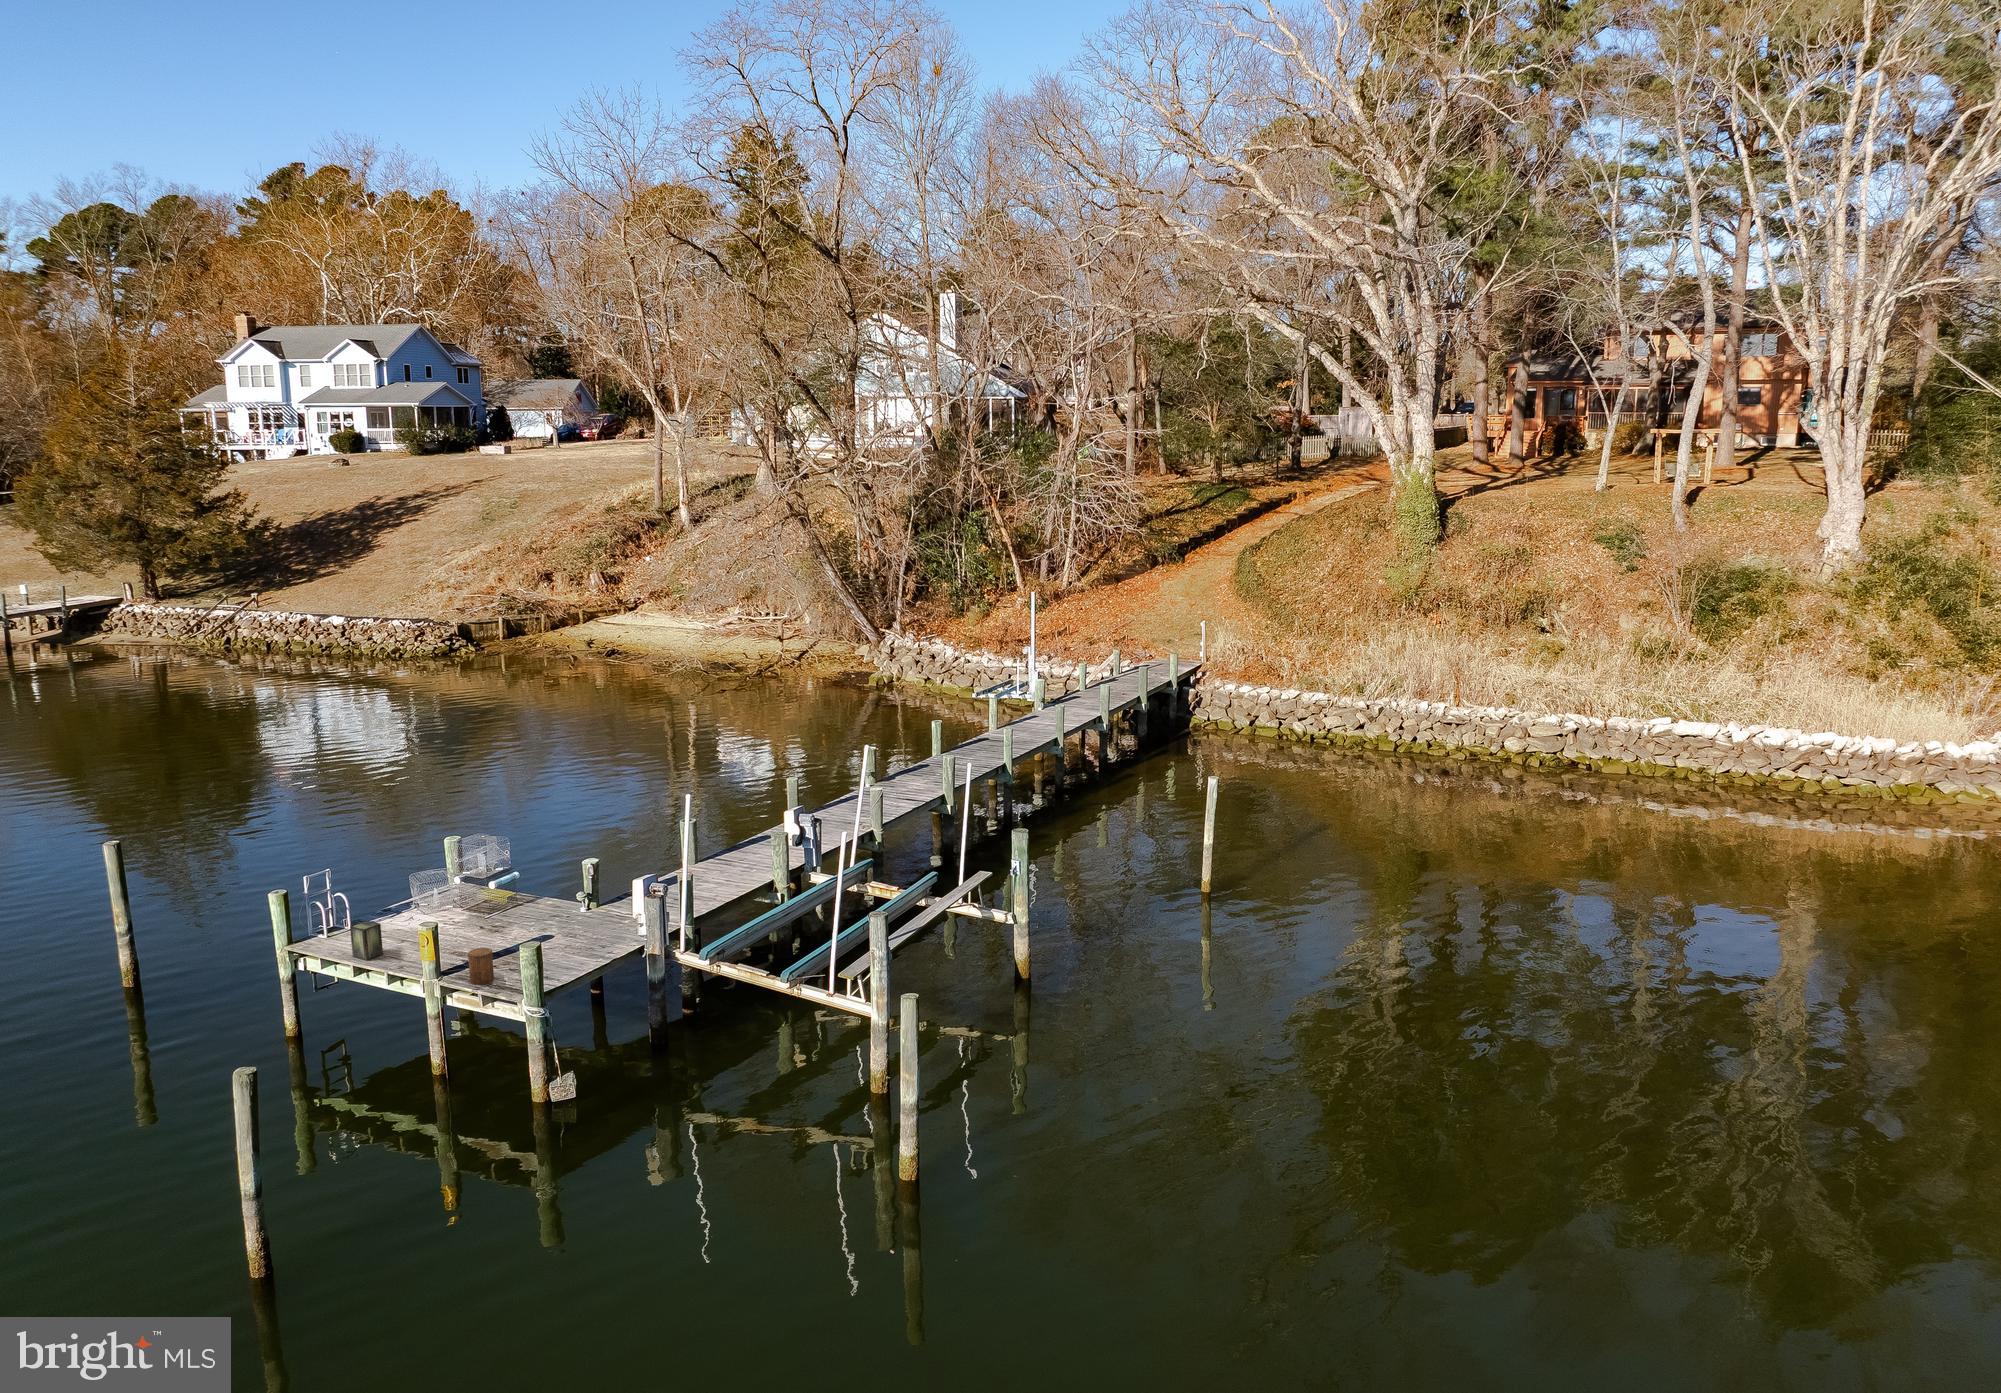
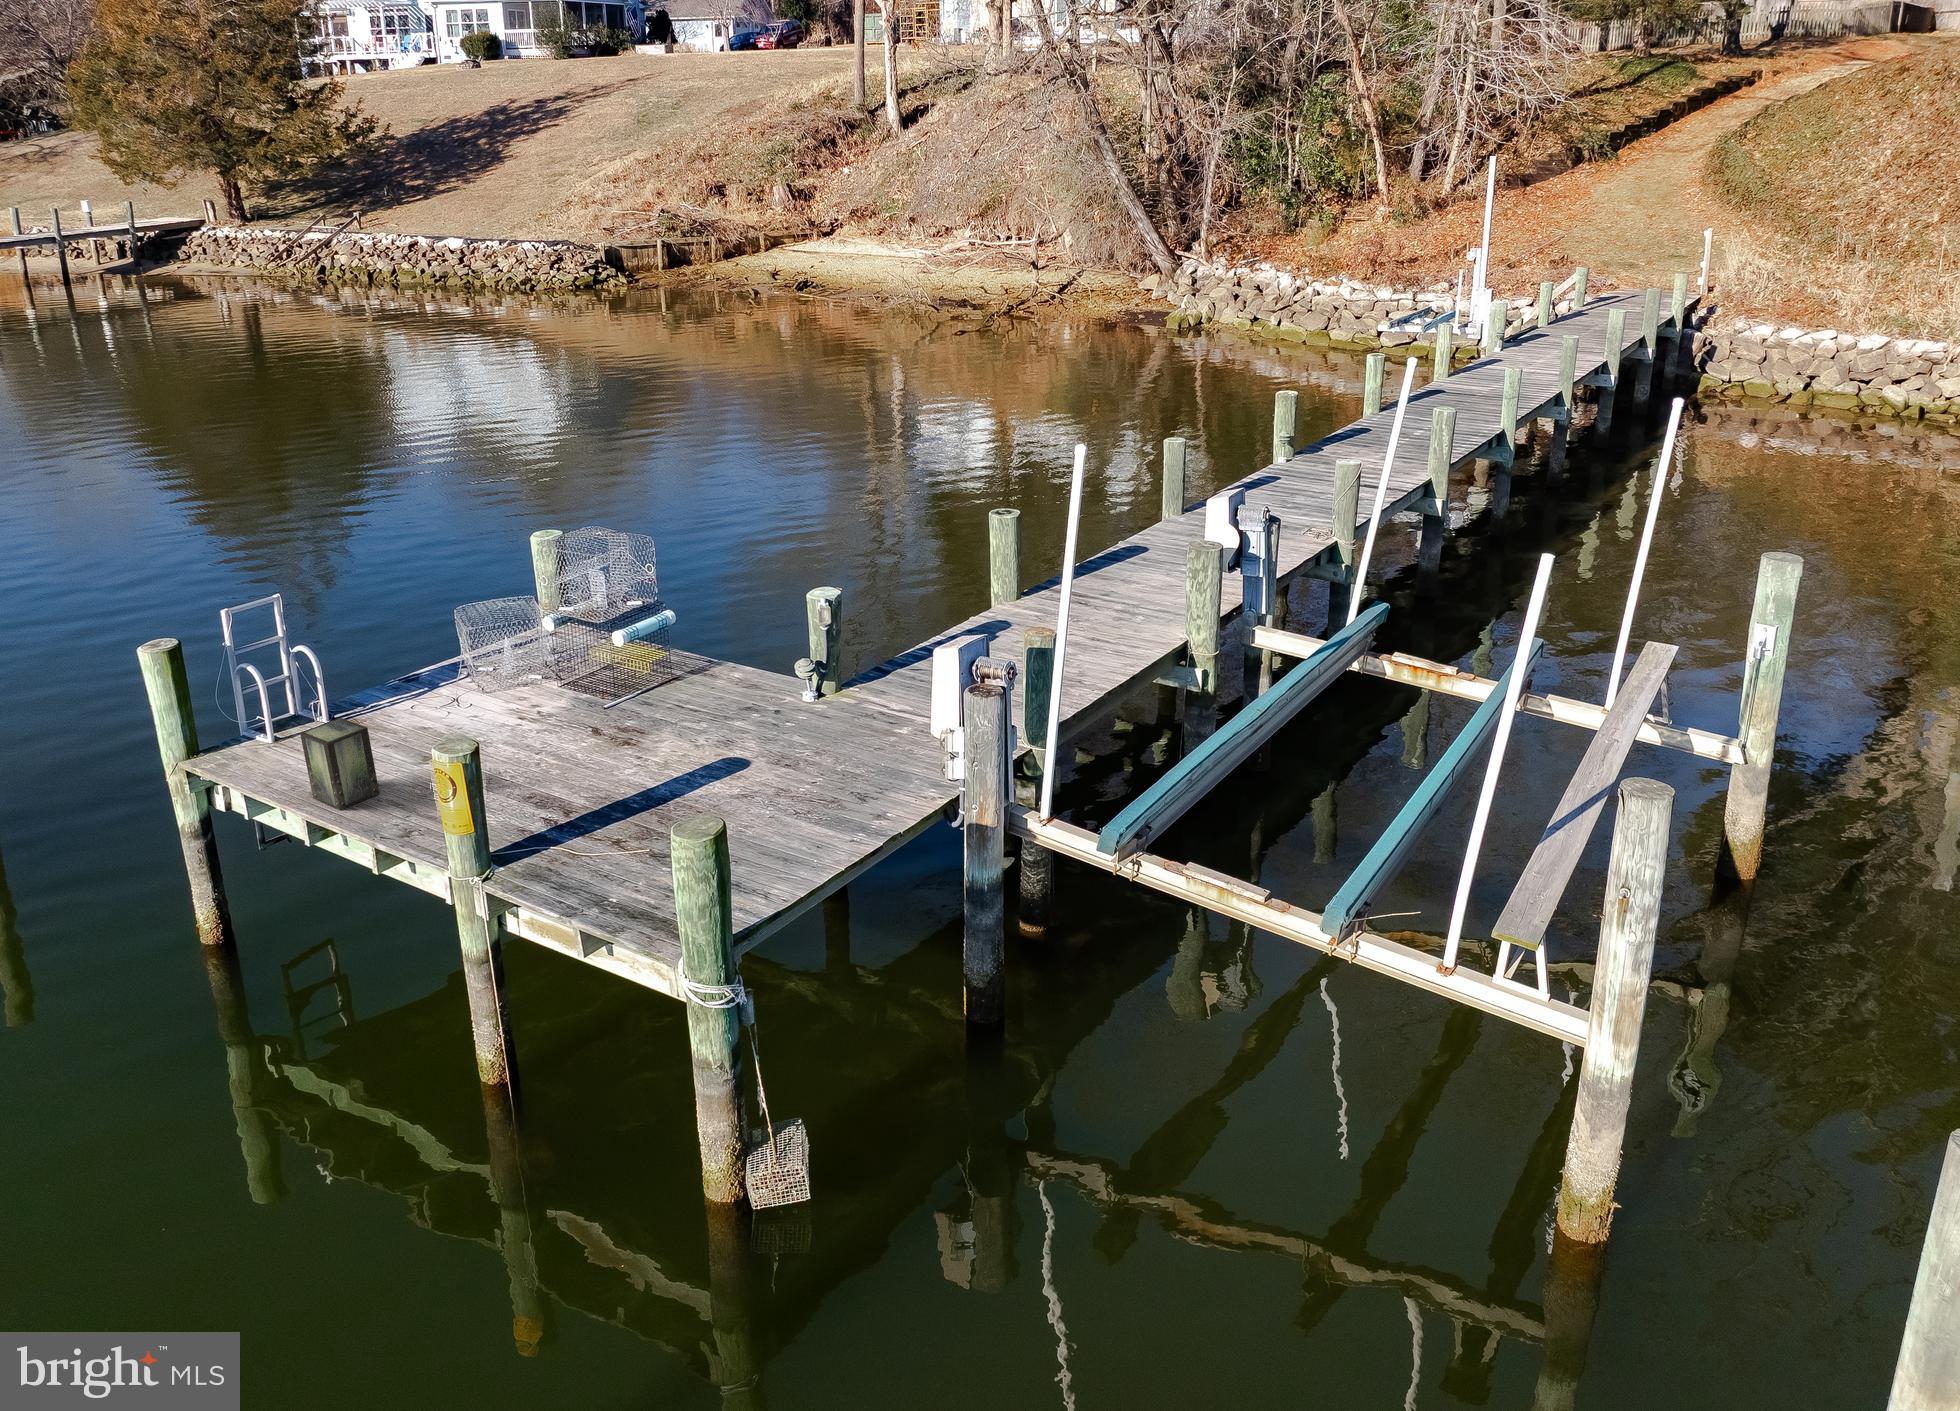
stool: present [468,948,494,985] -> none [552,805,617,895]

